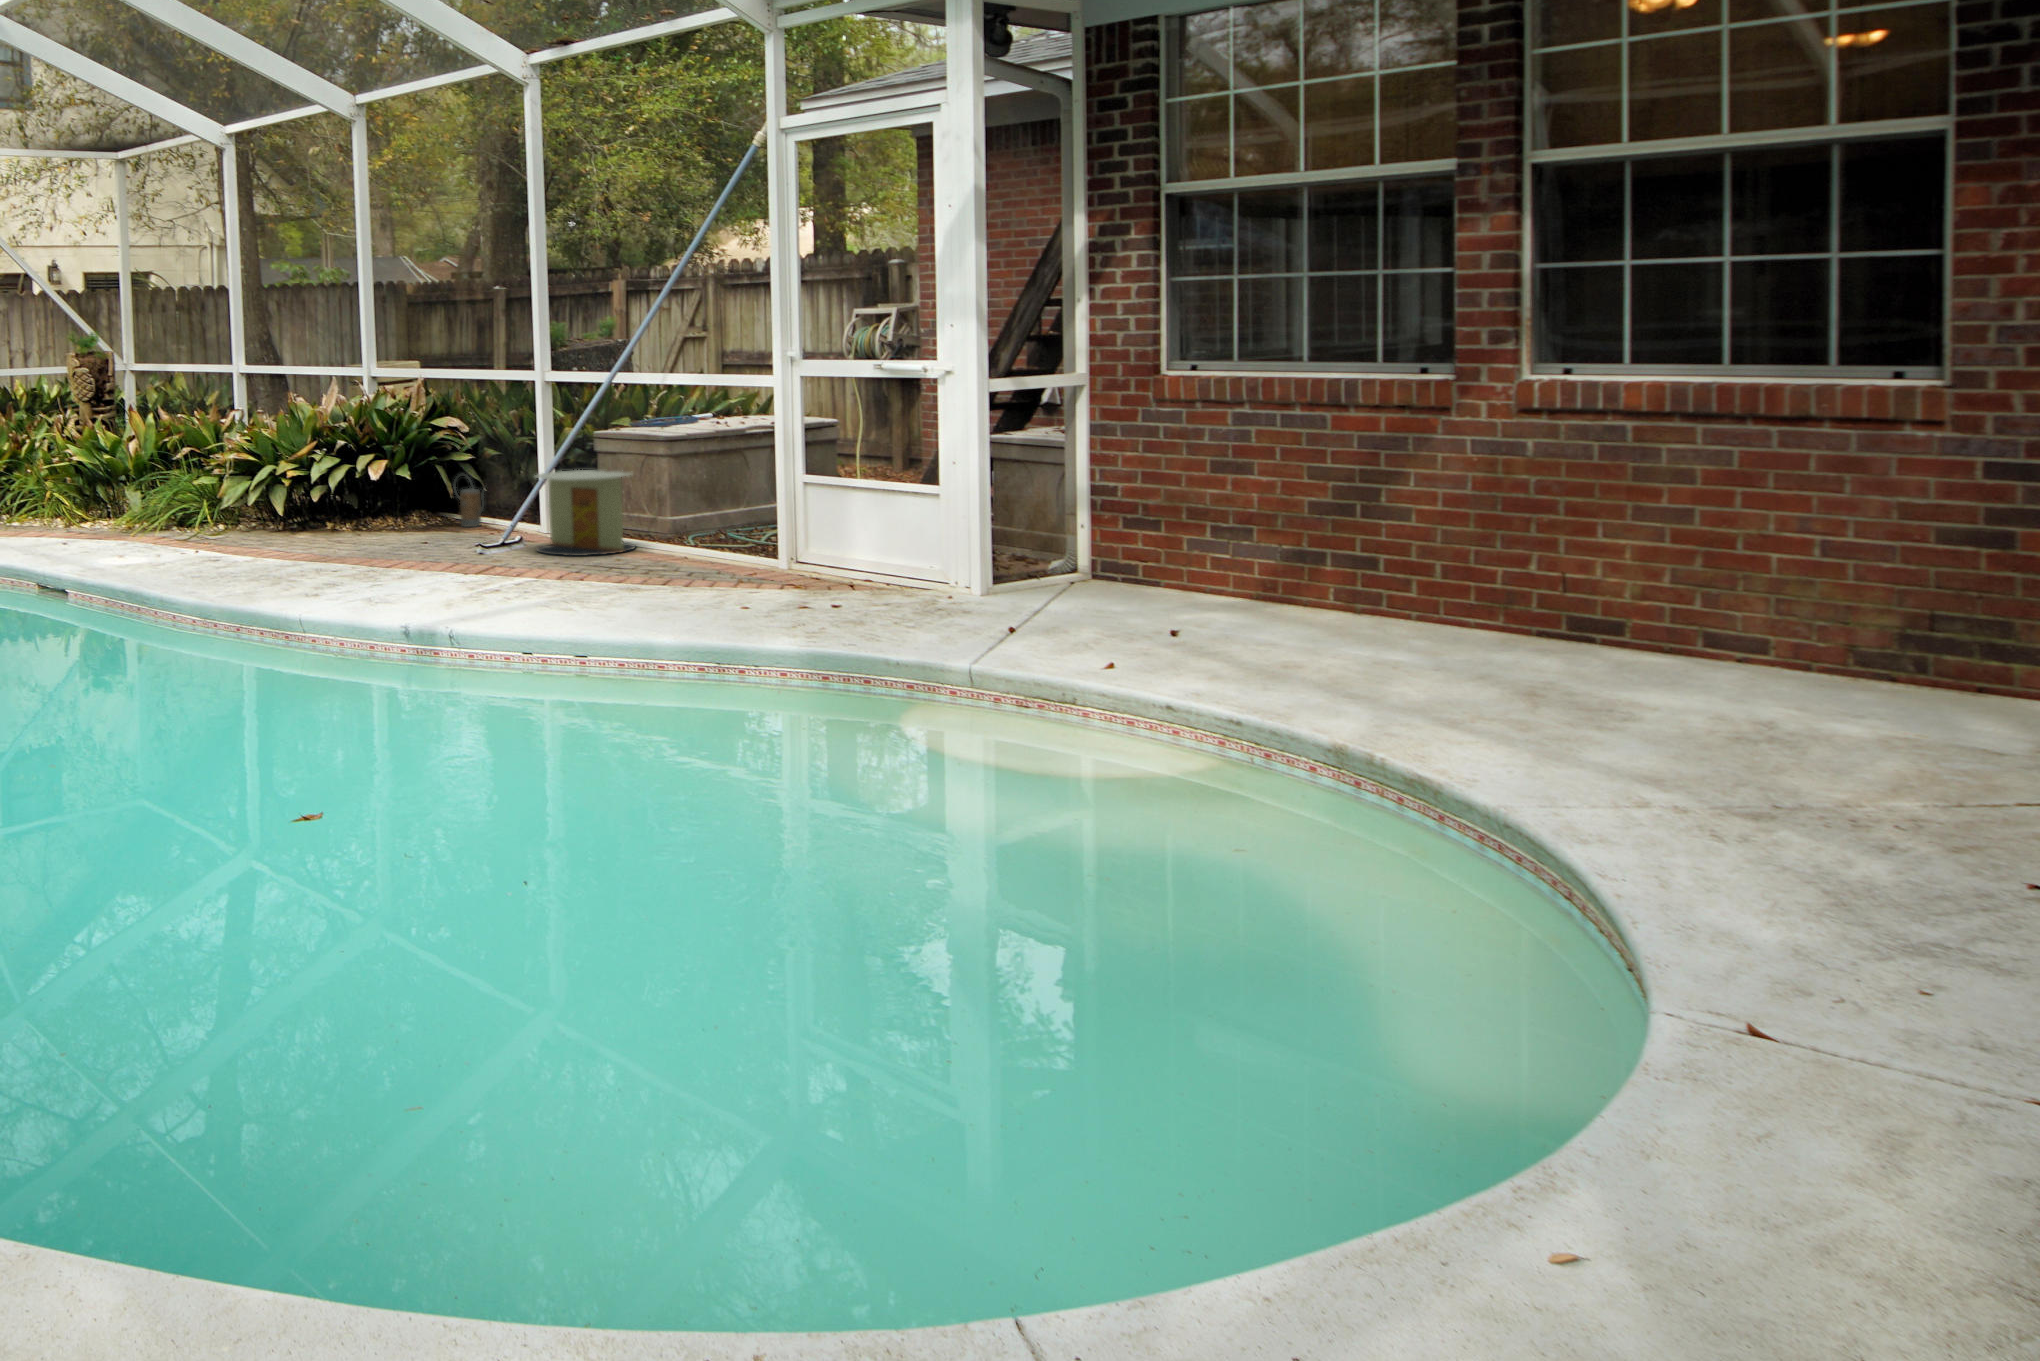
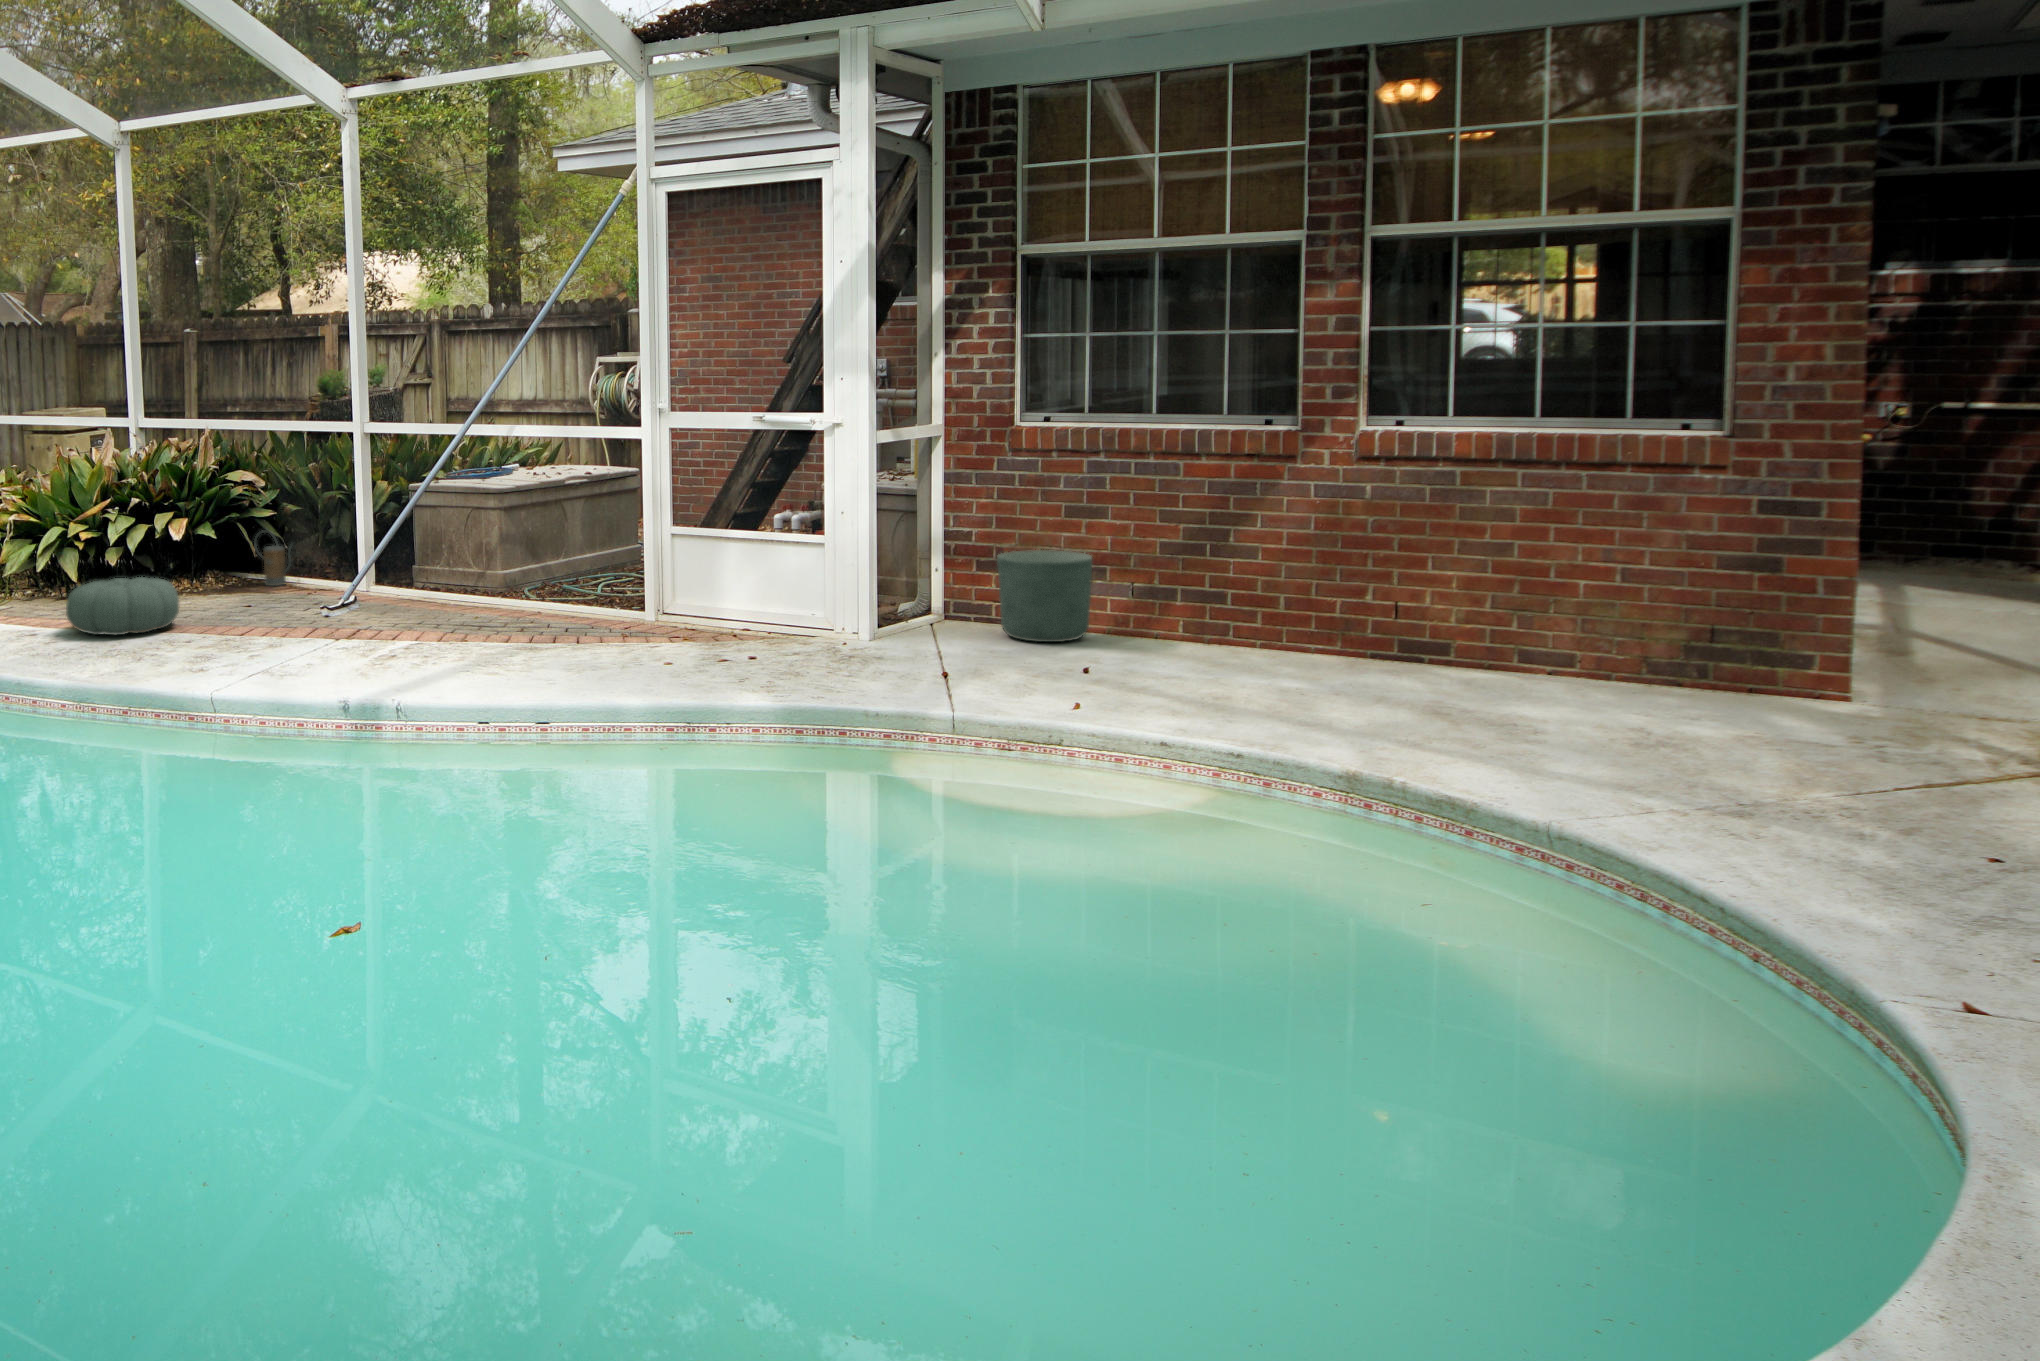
side table: present [536,470,635,556] -> none [371,524,478,614]
planter: none [1124,508,1228,606] -> present [997,550,1092,642]
pouf: none [250,512,352,564] -> present [66,577,180,635]

